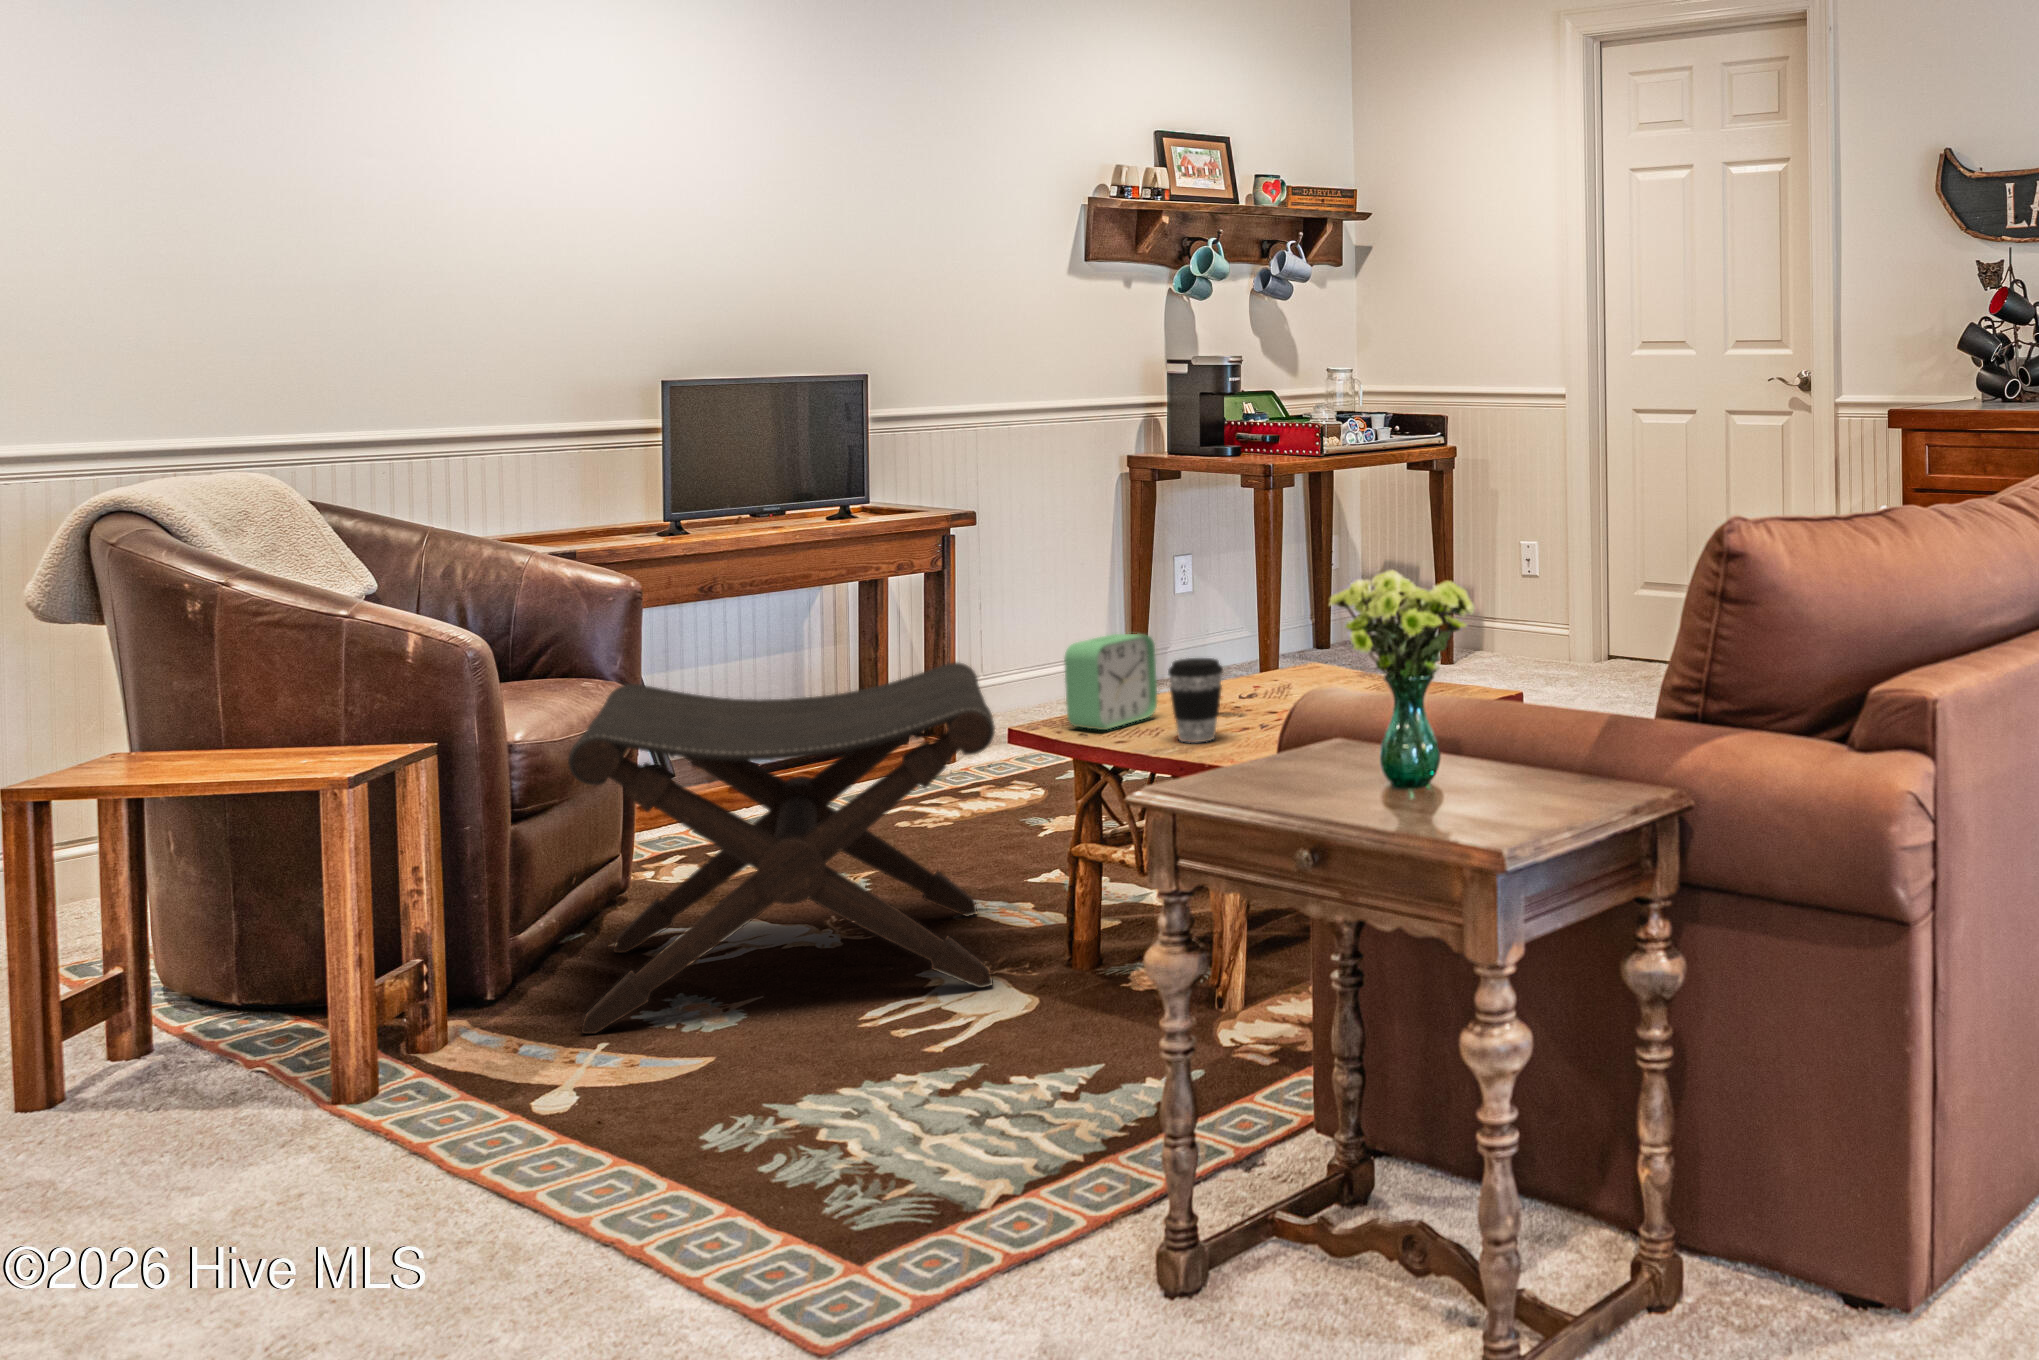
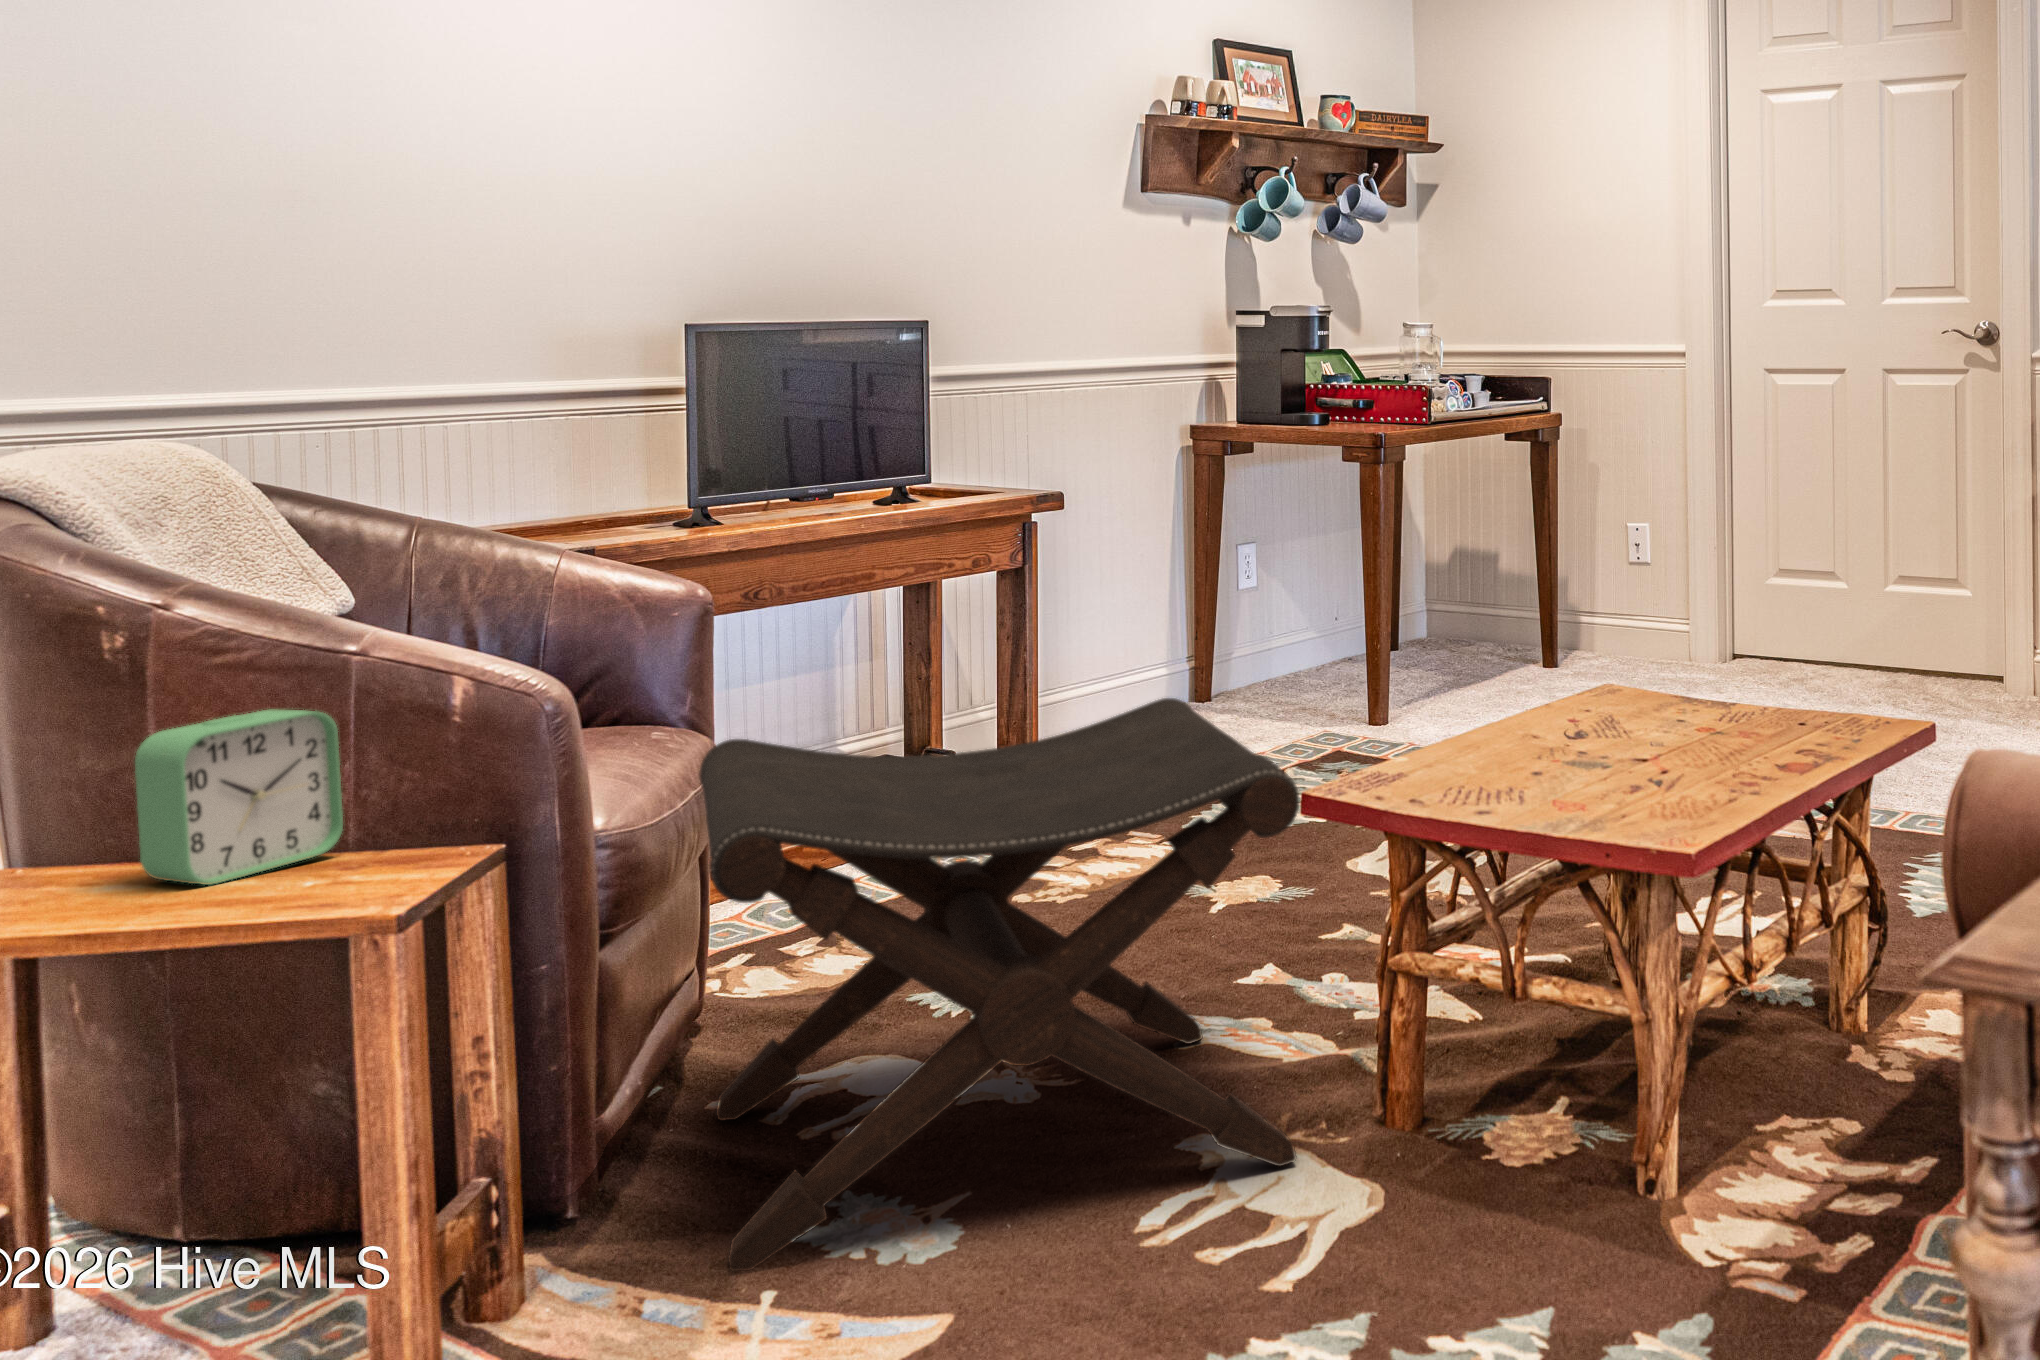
alarm clock: present [1064,634,1157,730] -> present [135,710,343,885]
coffee cup: present [1168,658,1223,743] -> none [1542,692,1620,813]

